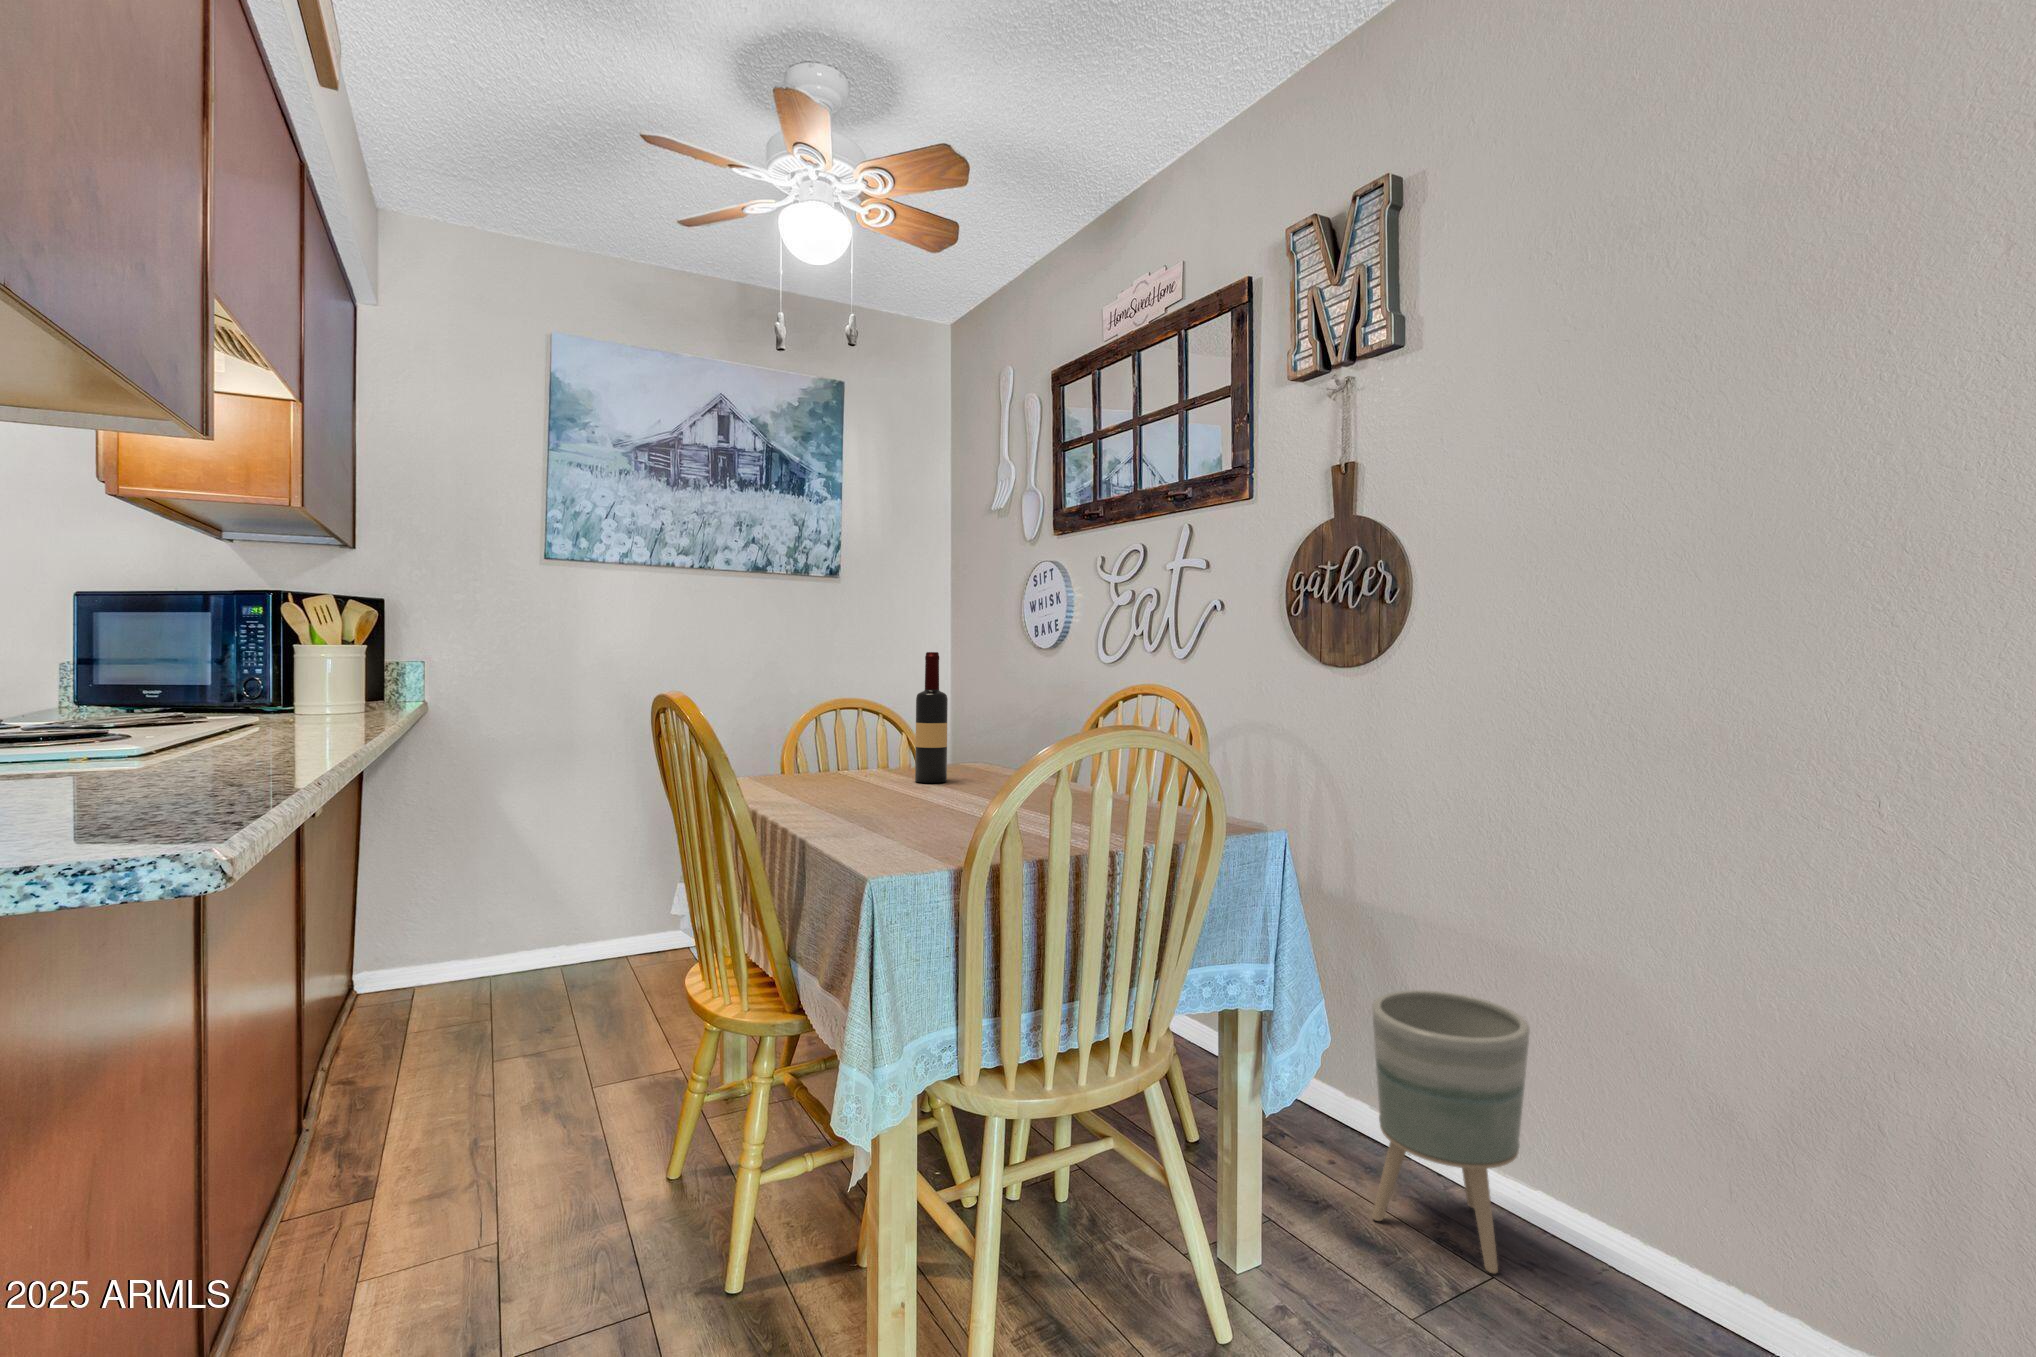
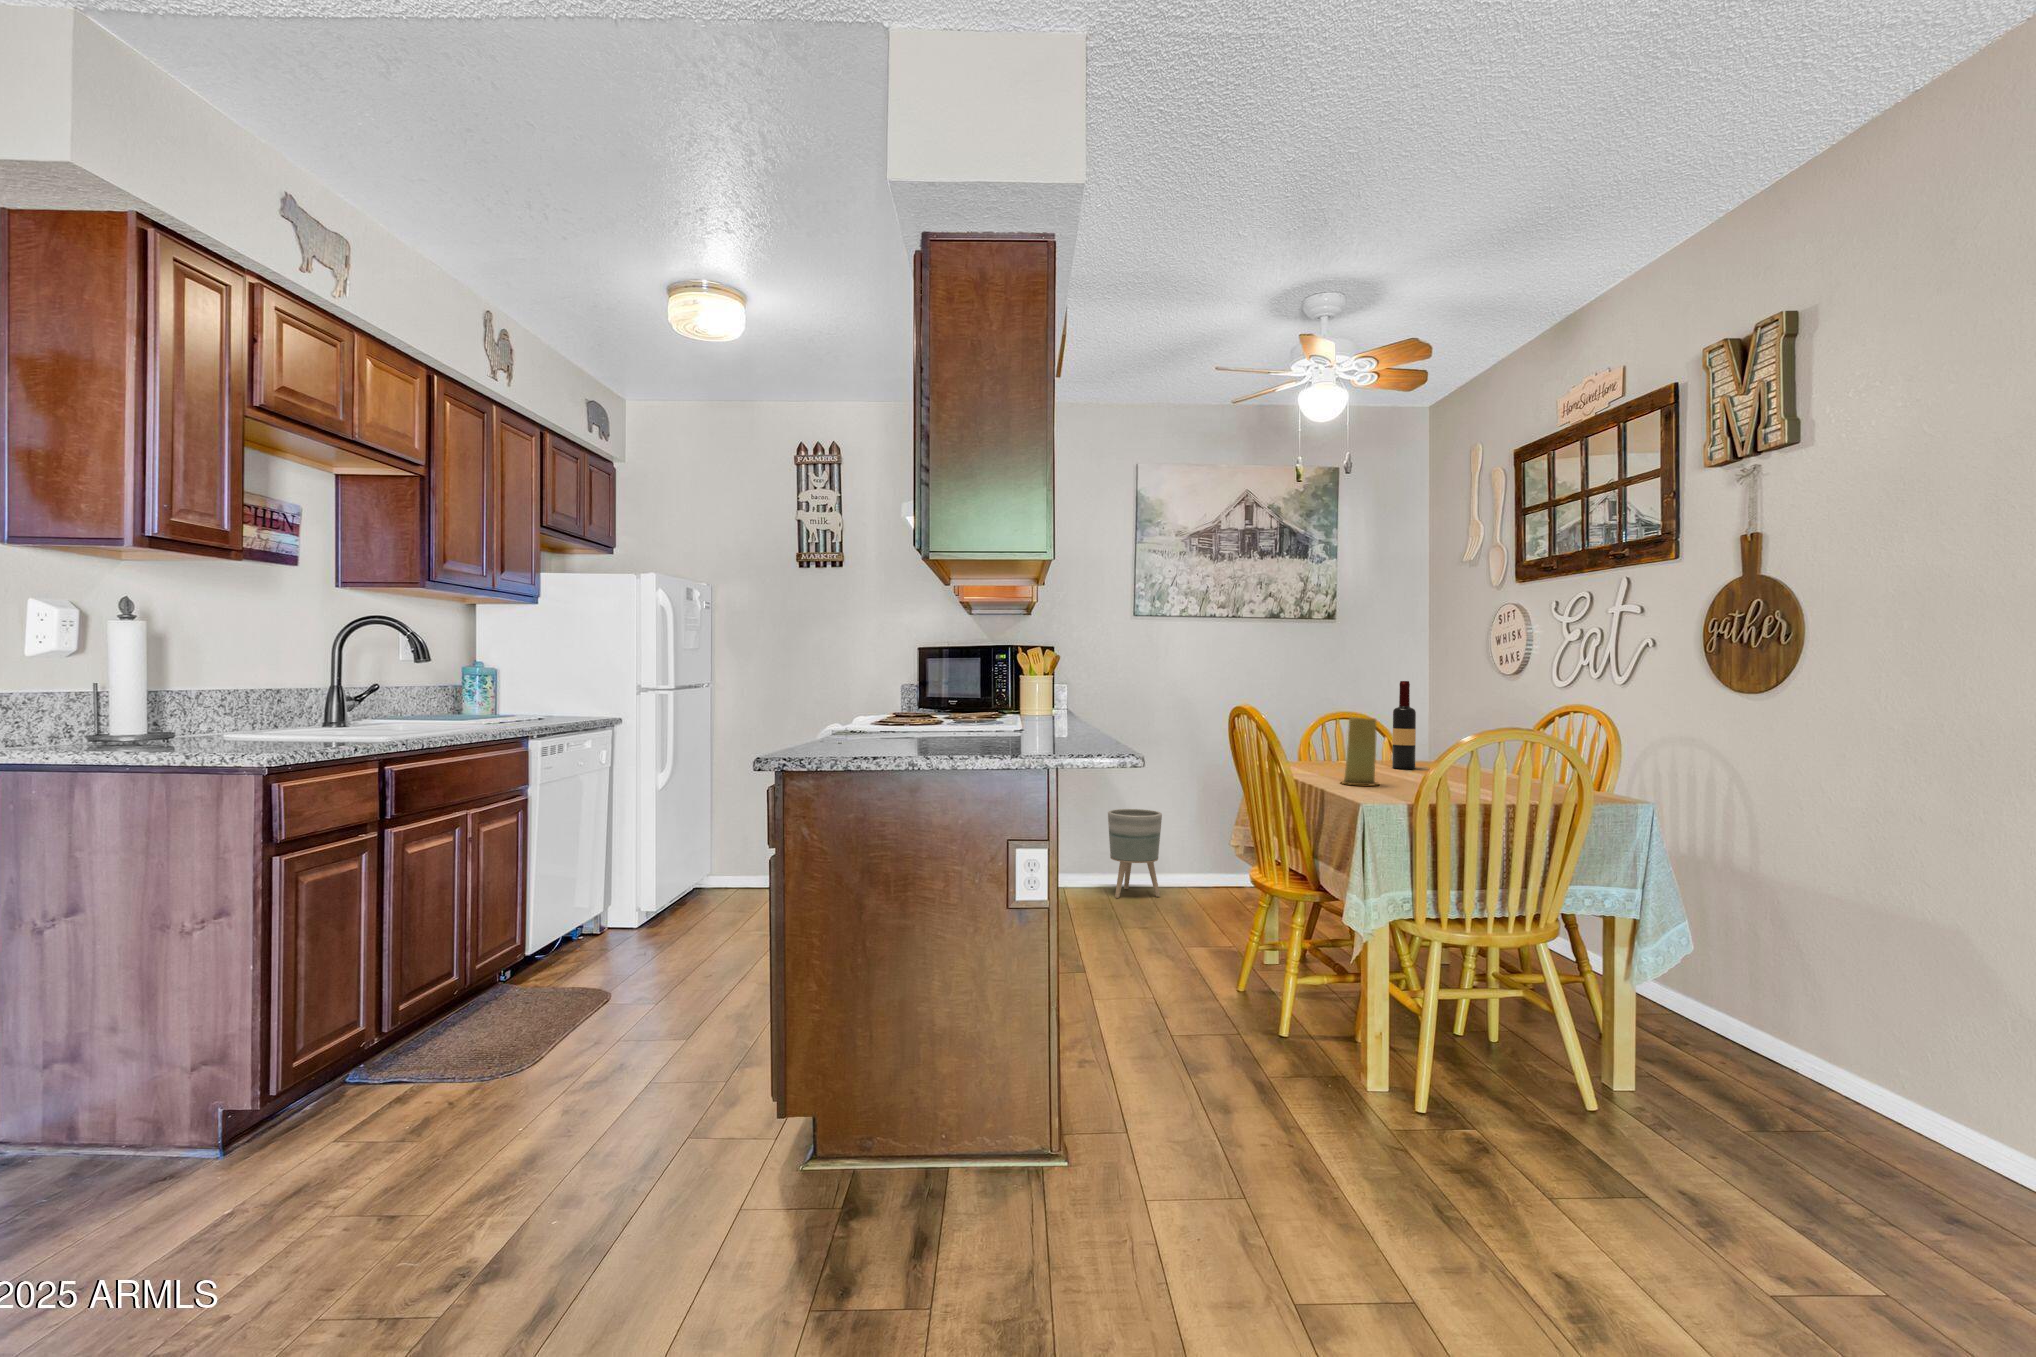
candle: none [836,709,900,825] -> present [1341,717,1379,785]
planter: present [1372,990,1530,1273] -> present [1108,809,1162,898]

